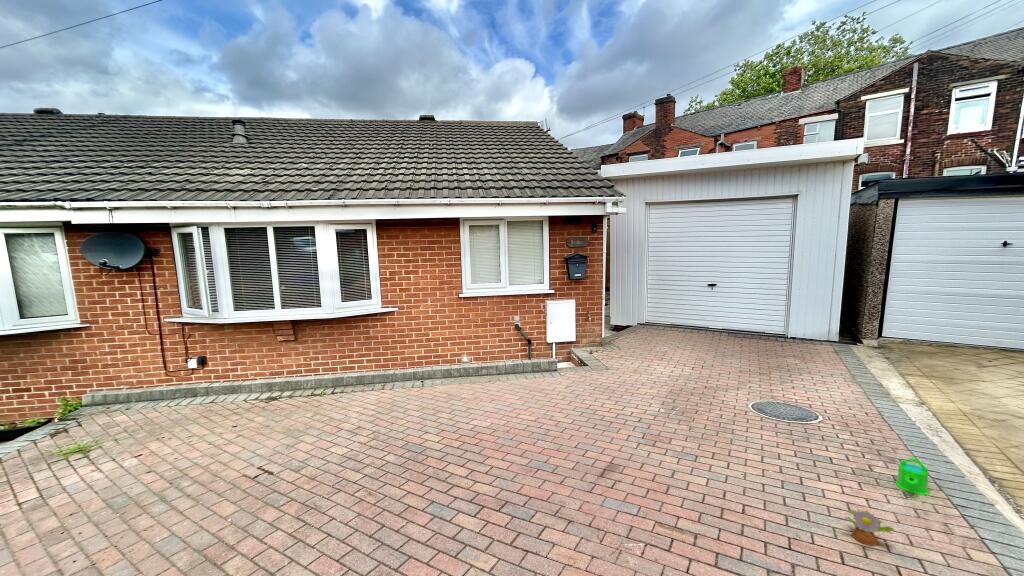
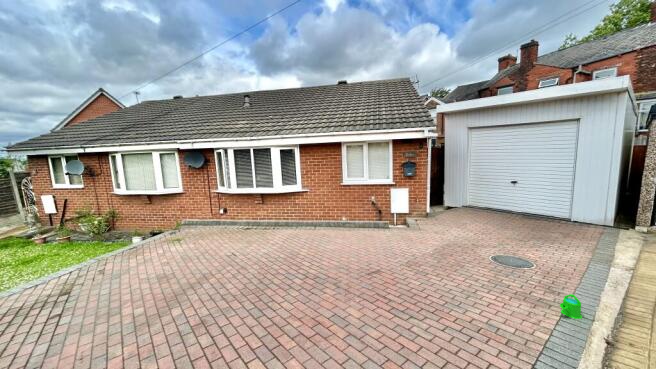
decorative plant: present [845,510,895,546] -> none [491,309,520,332]

